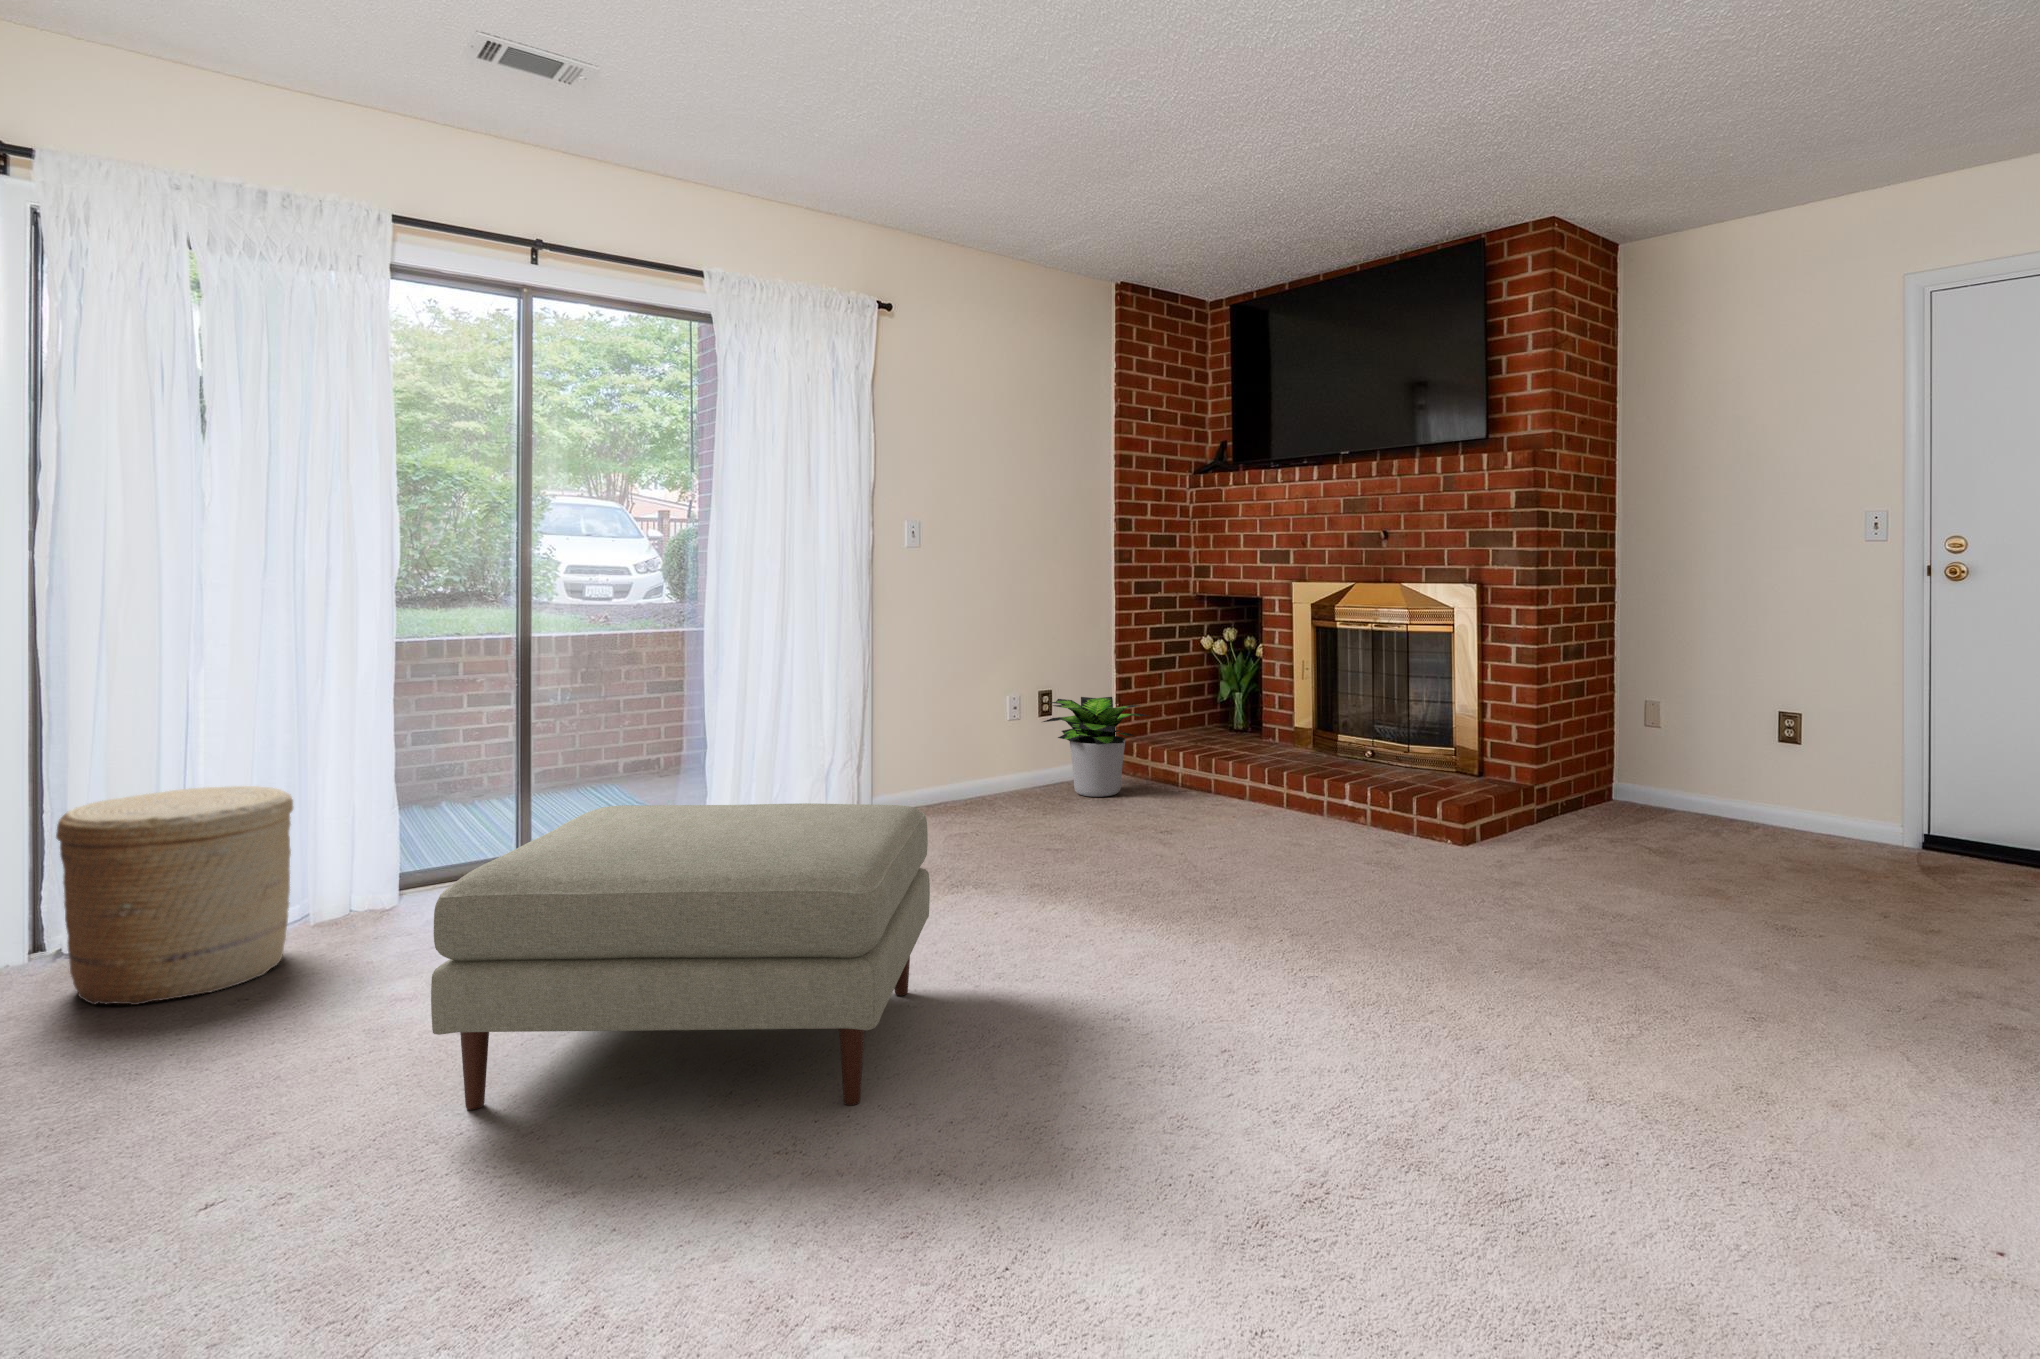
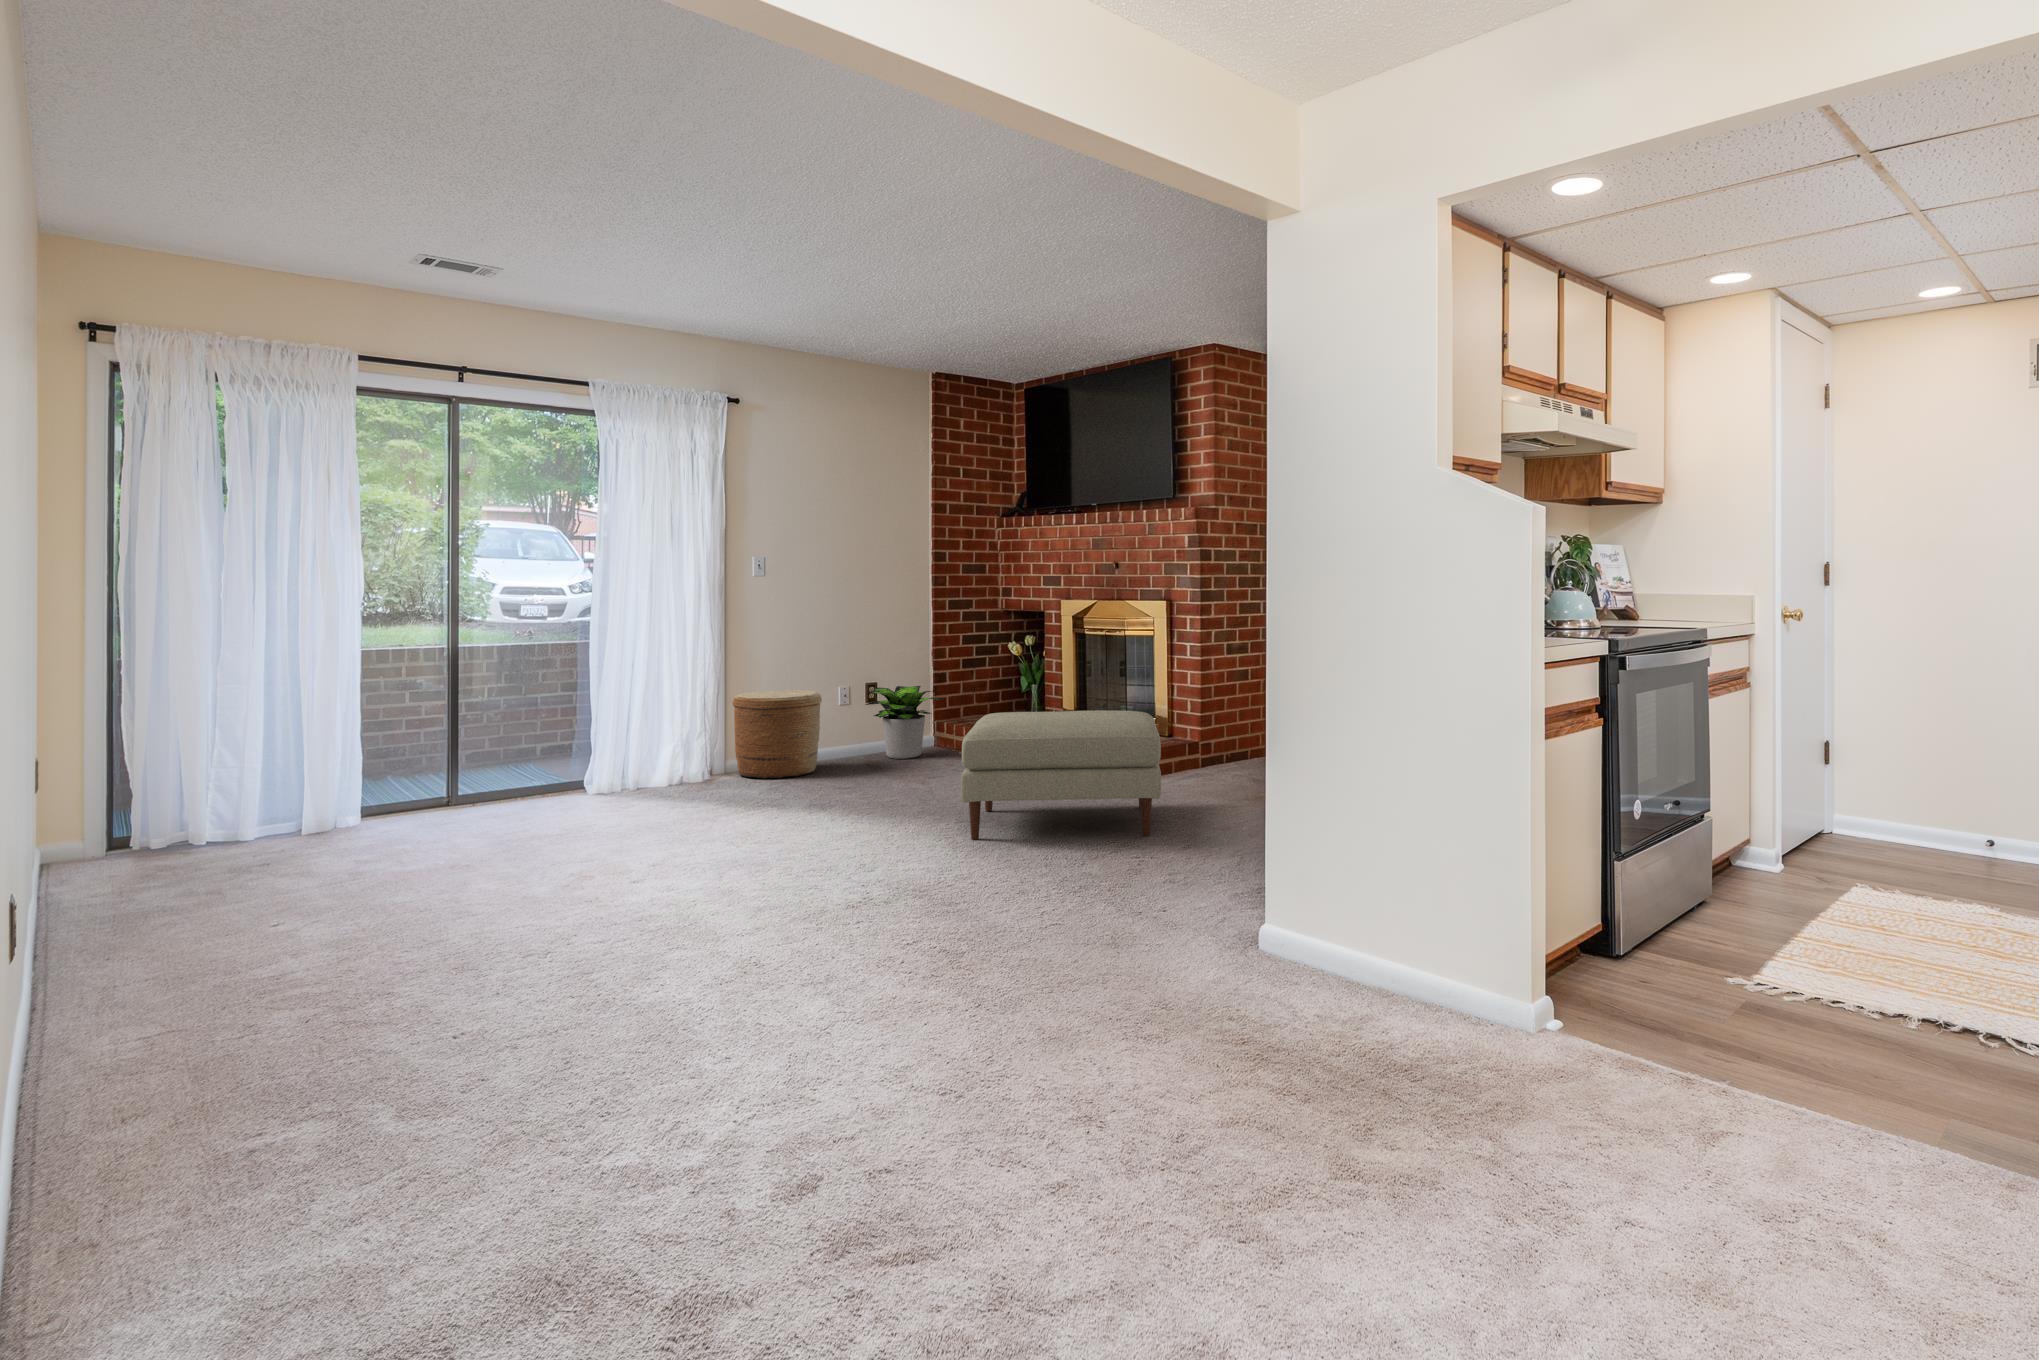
woven basket: present [56,786,293,1005] -> present [732,690,822,779]
ottoman: present [431,803,930,1110] -> present [961,710,1161,839]

